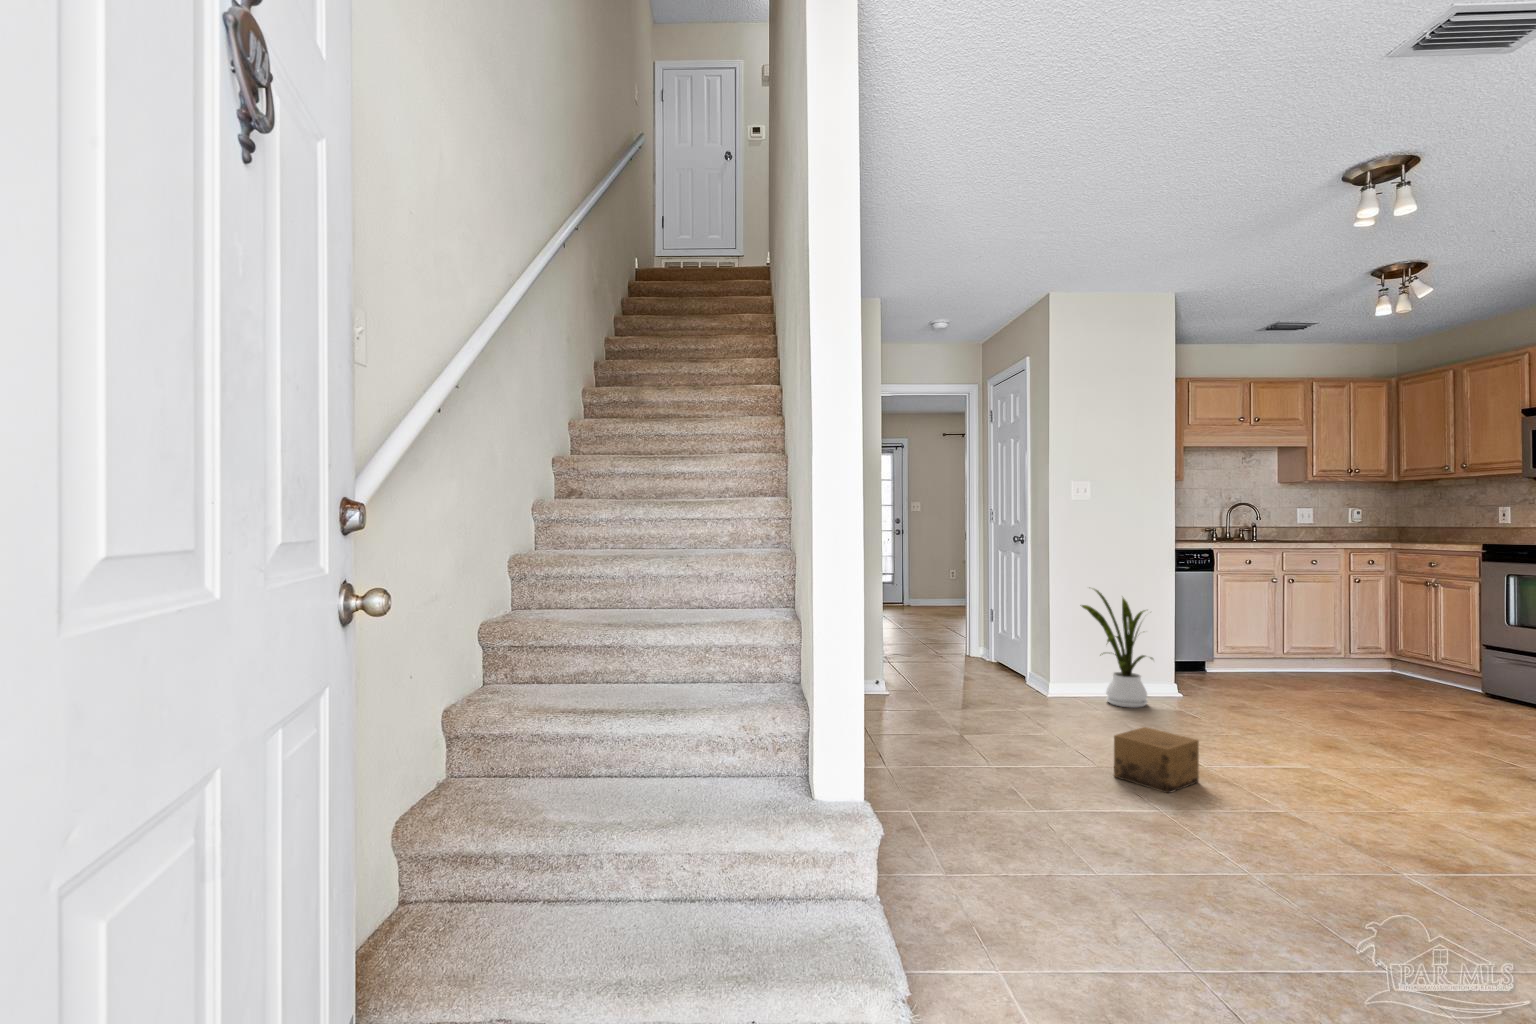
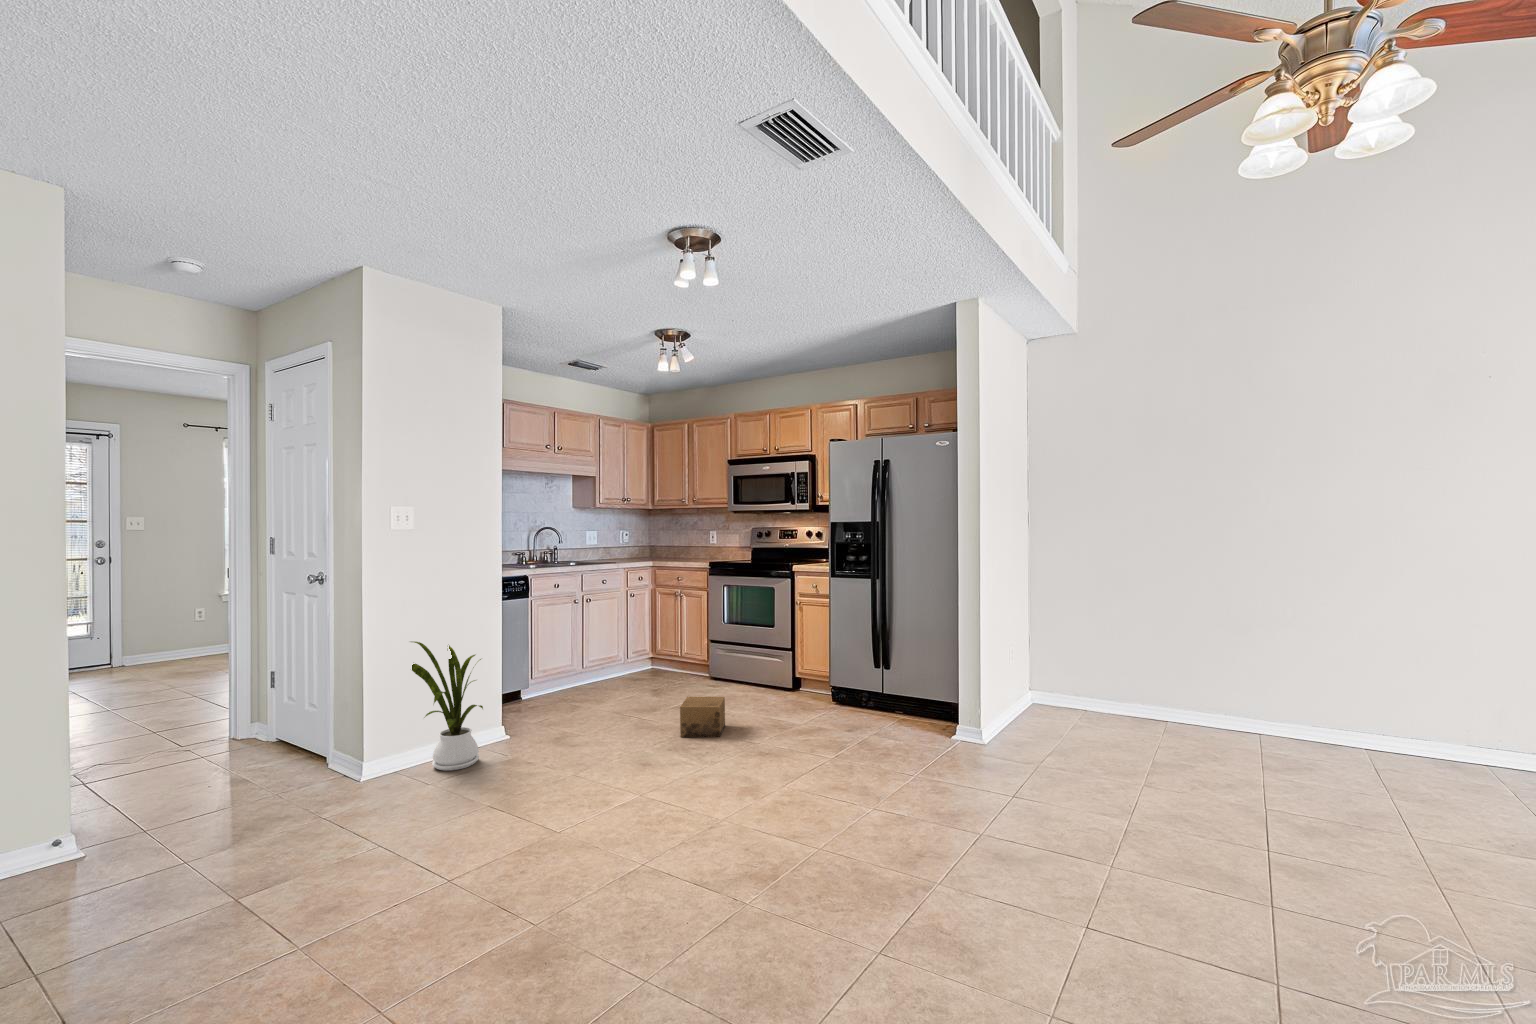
cardboard box: present [1114,727,1199,793] -> present [680,697,725,737]

